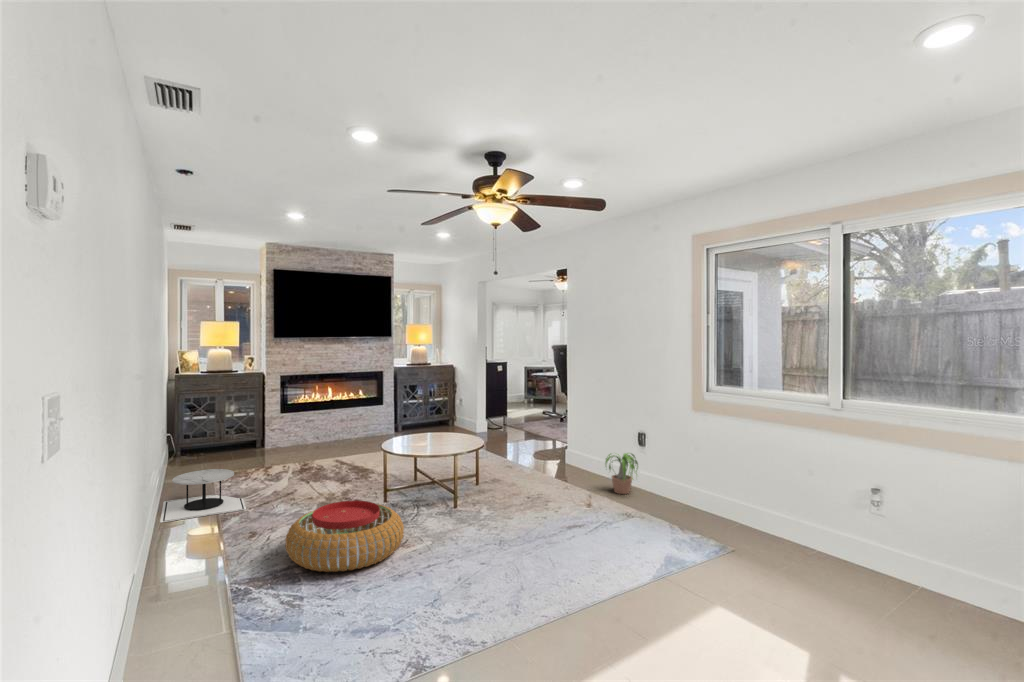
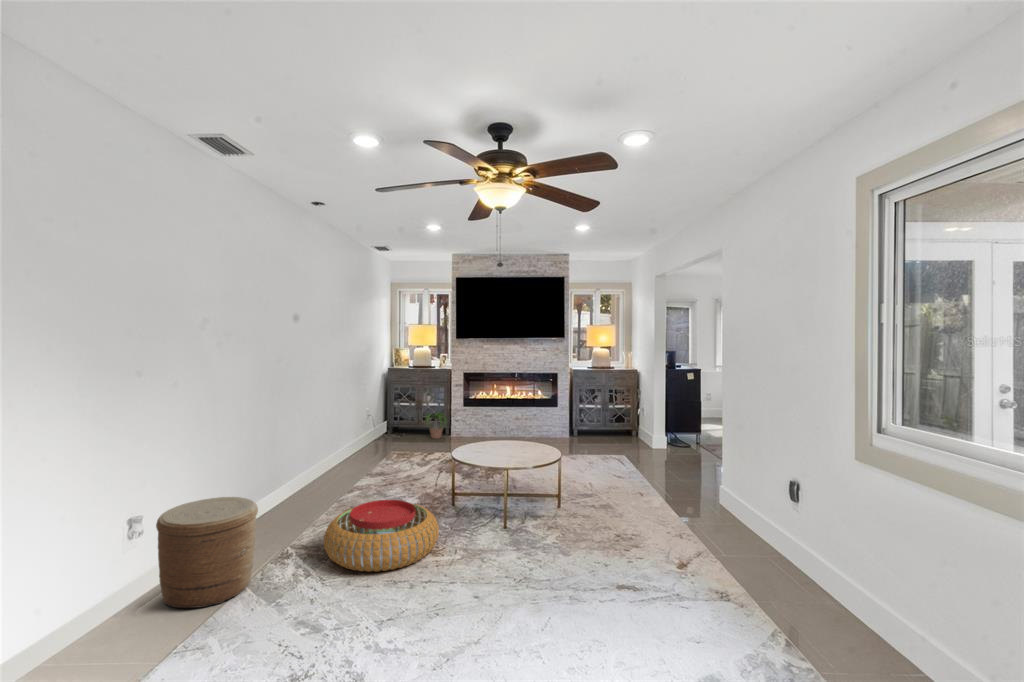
potted plant: present [605,453,638,494] -> present [426,412,446,439]
side table: present [160,469,246,523] -> none [306,450,386,490]
woven basket: none [137,520,254,655] -> present [156,497,258,608]

